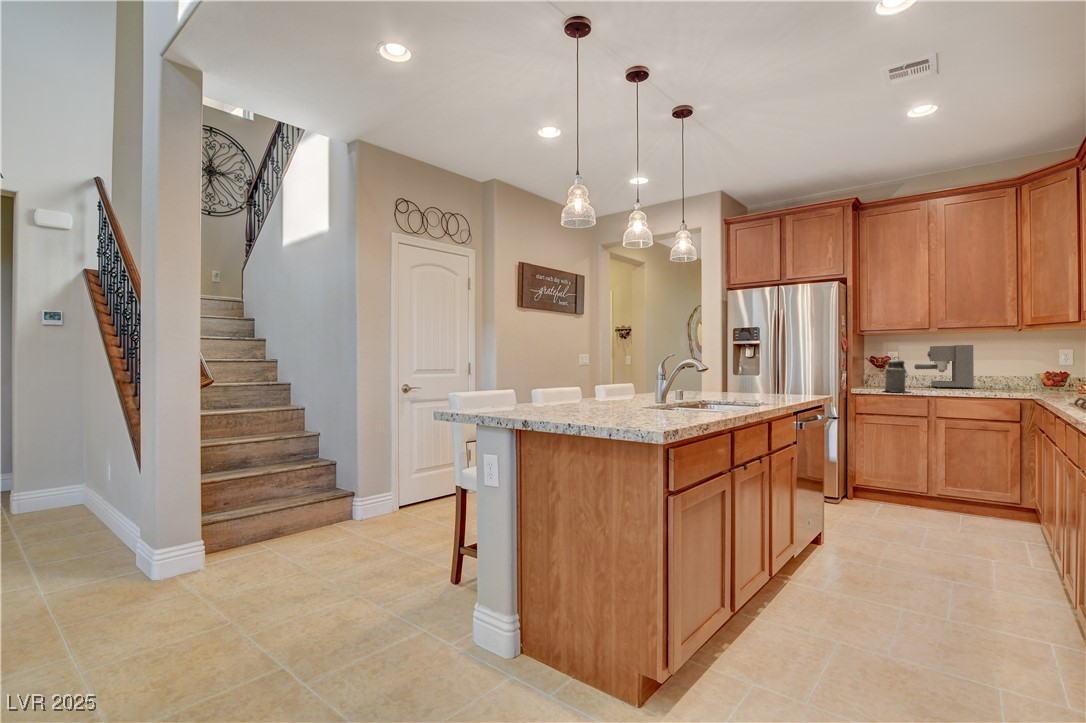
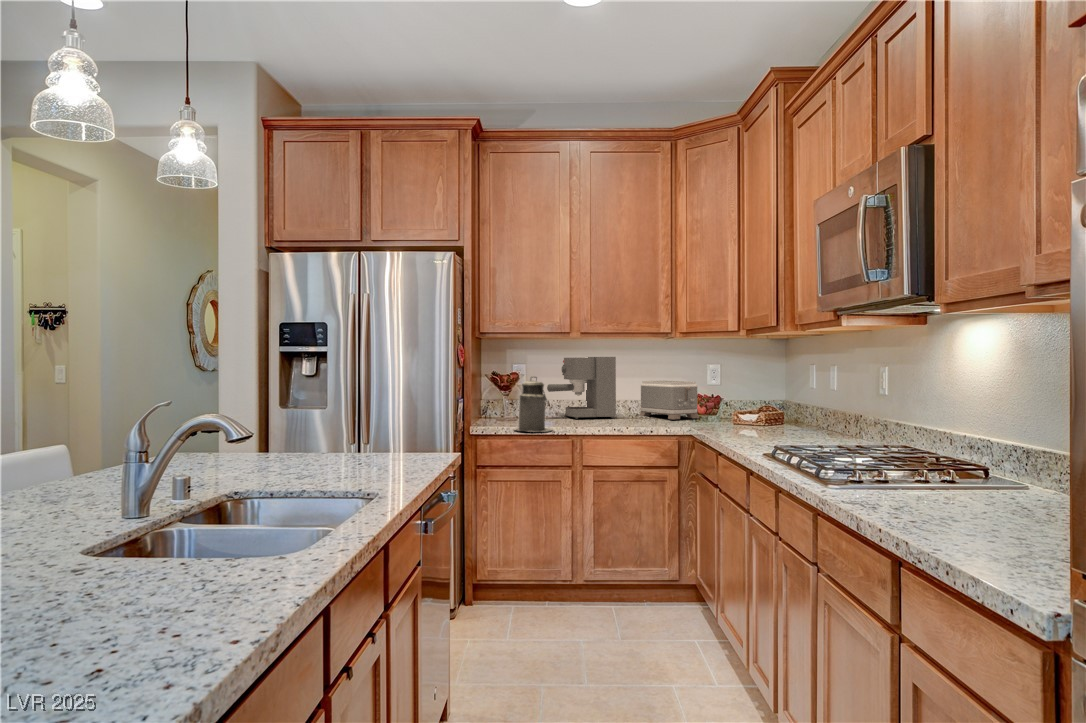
toaster: none [998,363,1056,390] -> present [639,381,699,419]

